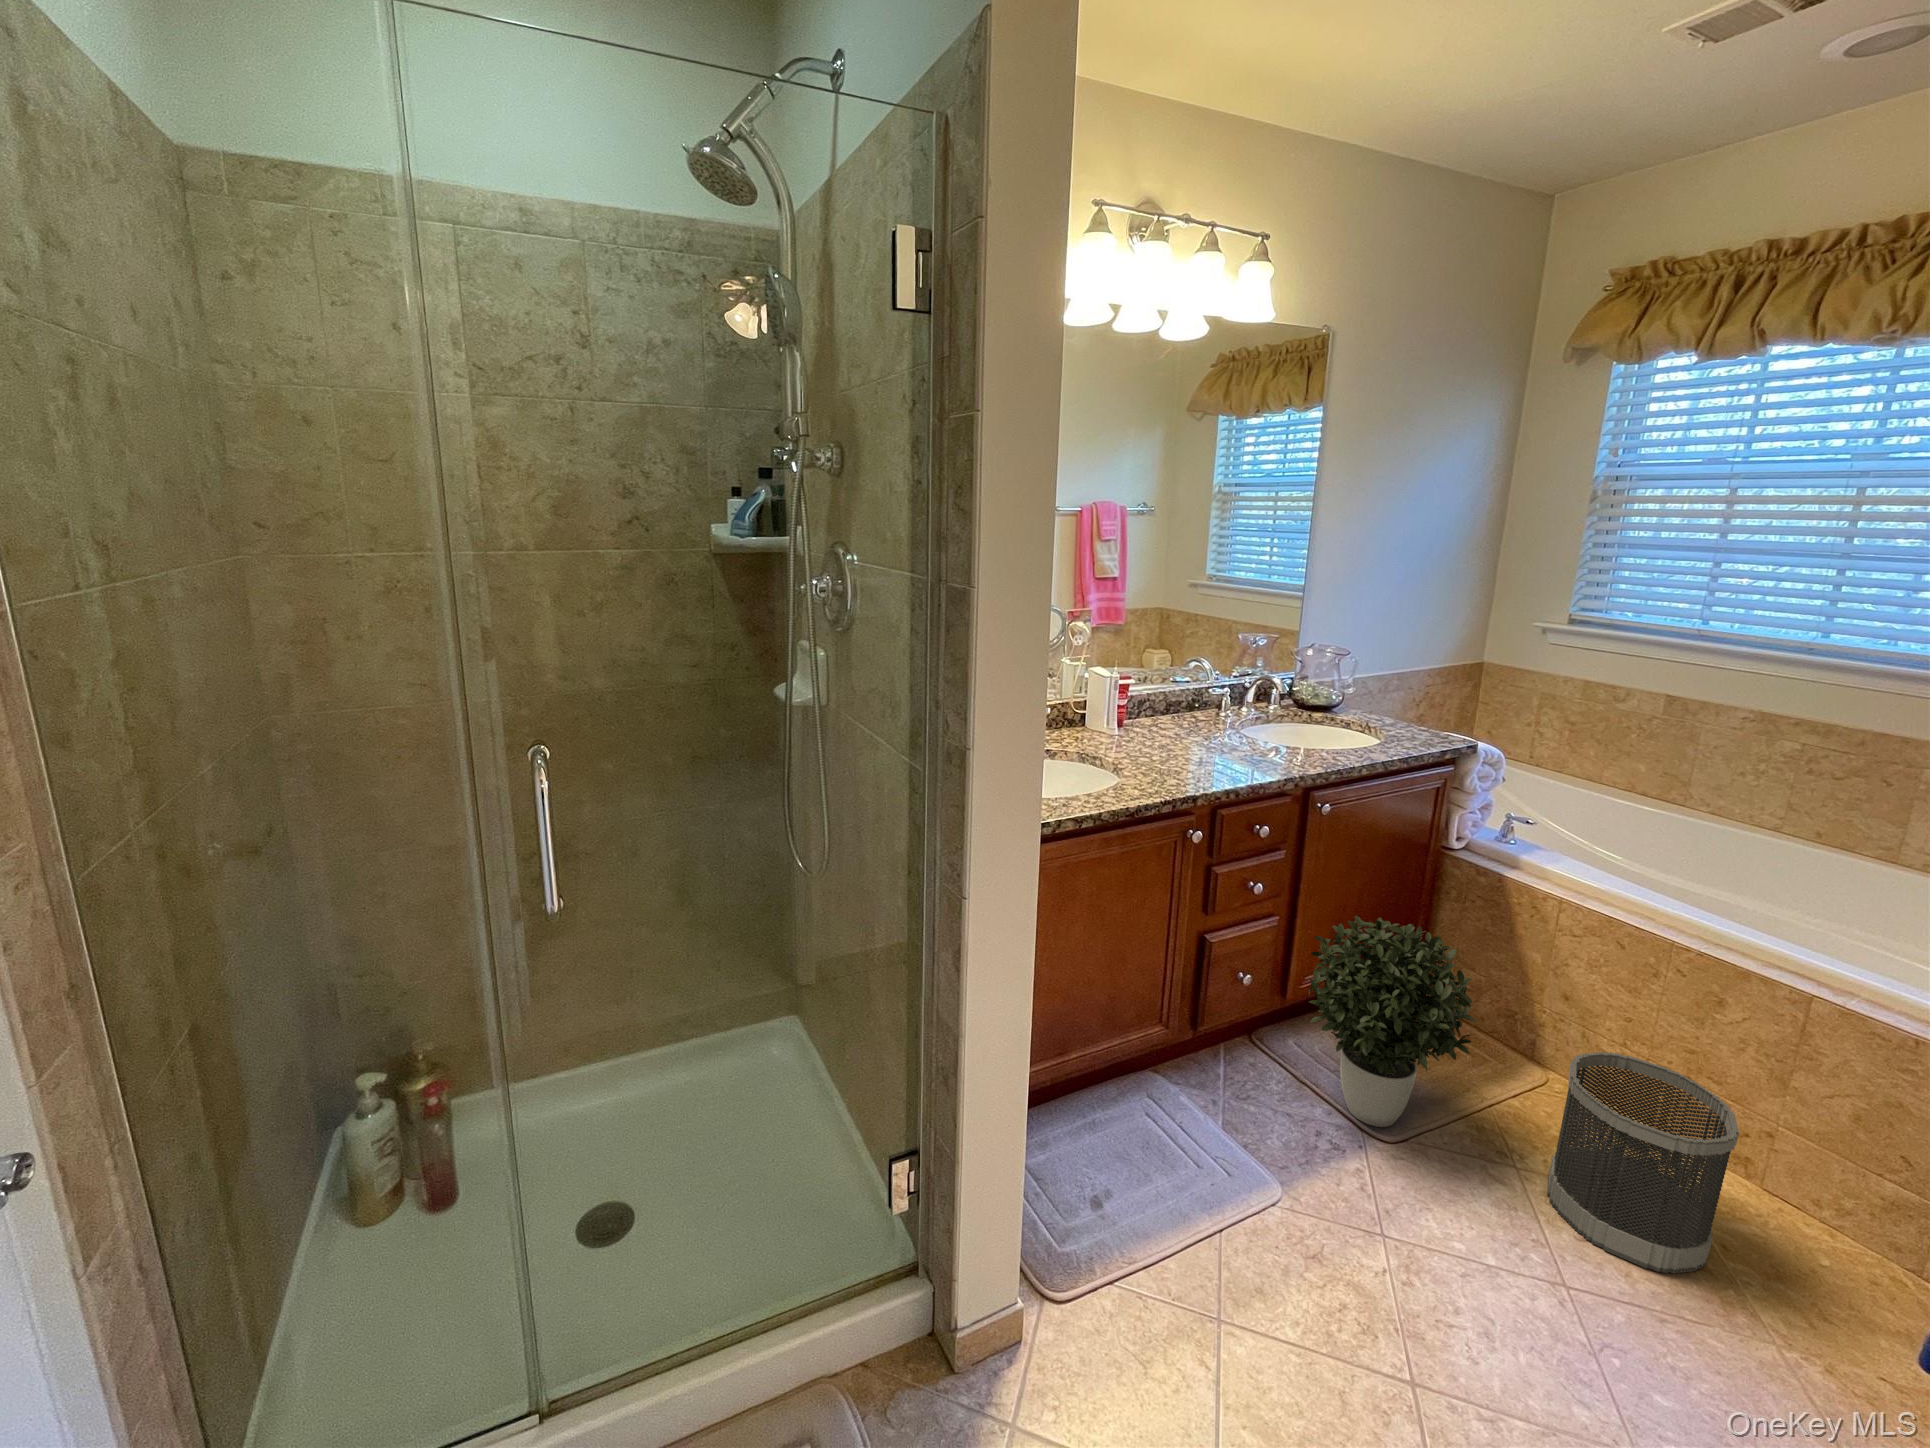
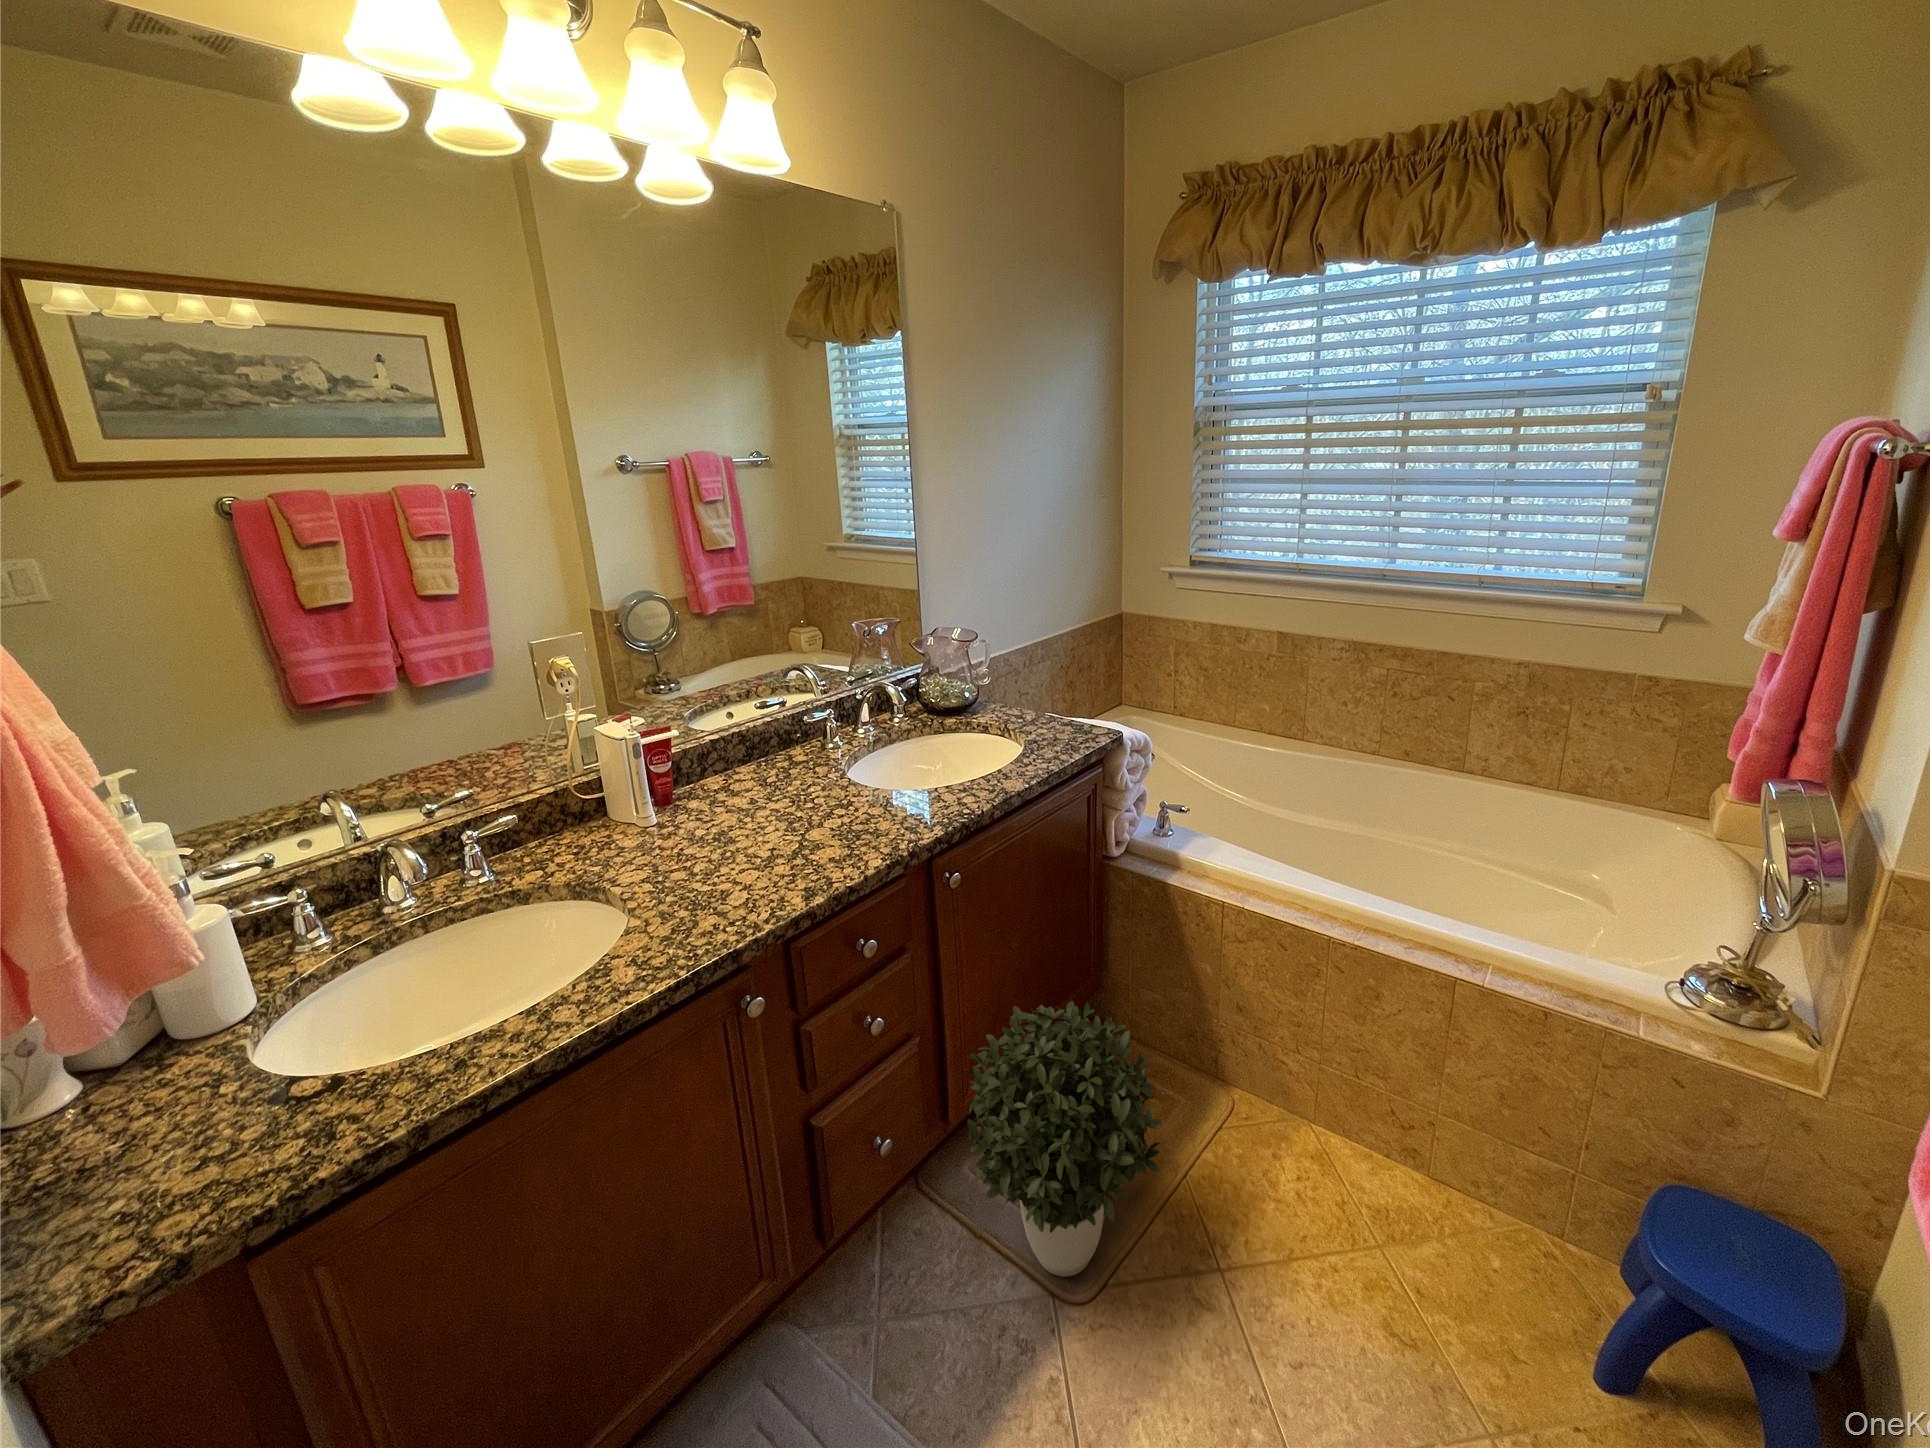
wastebasket: present [1547,1052,1739,1274] -> none [1254,1100,1430,1376]

